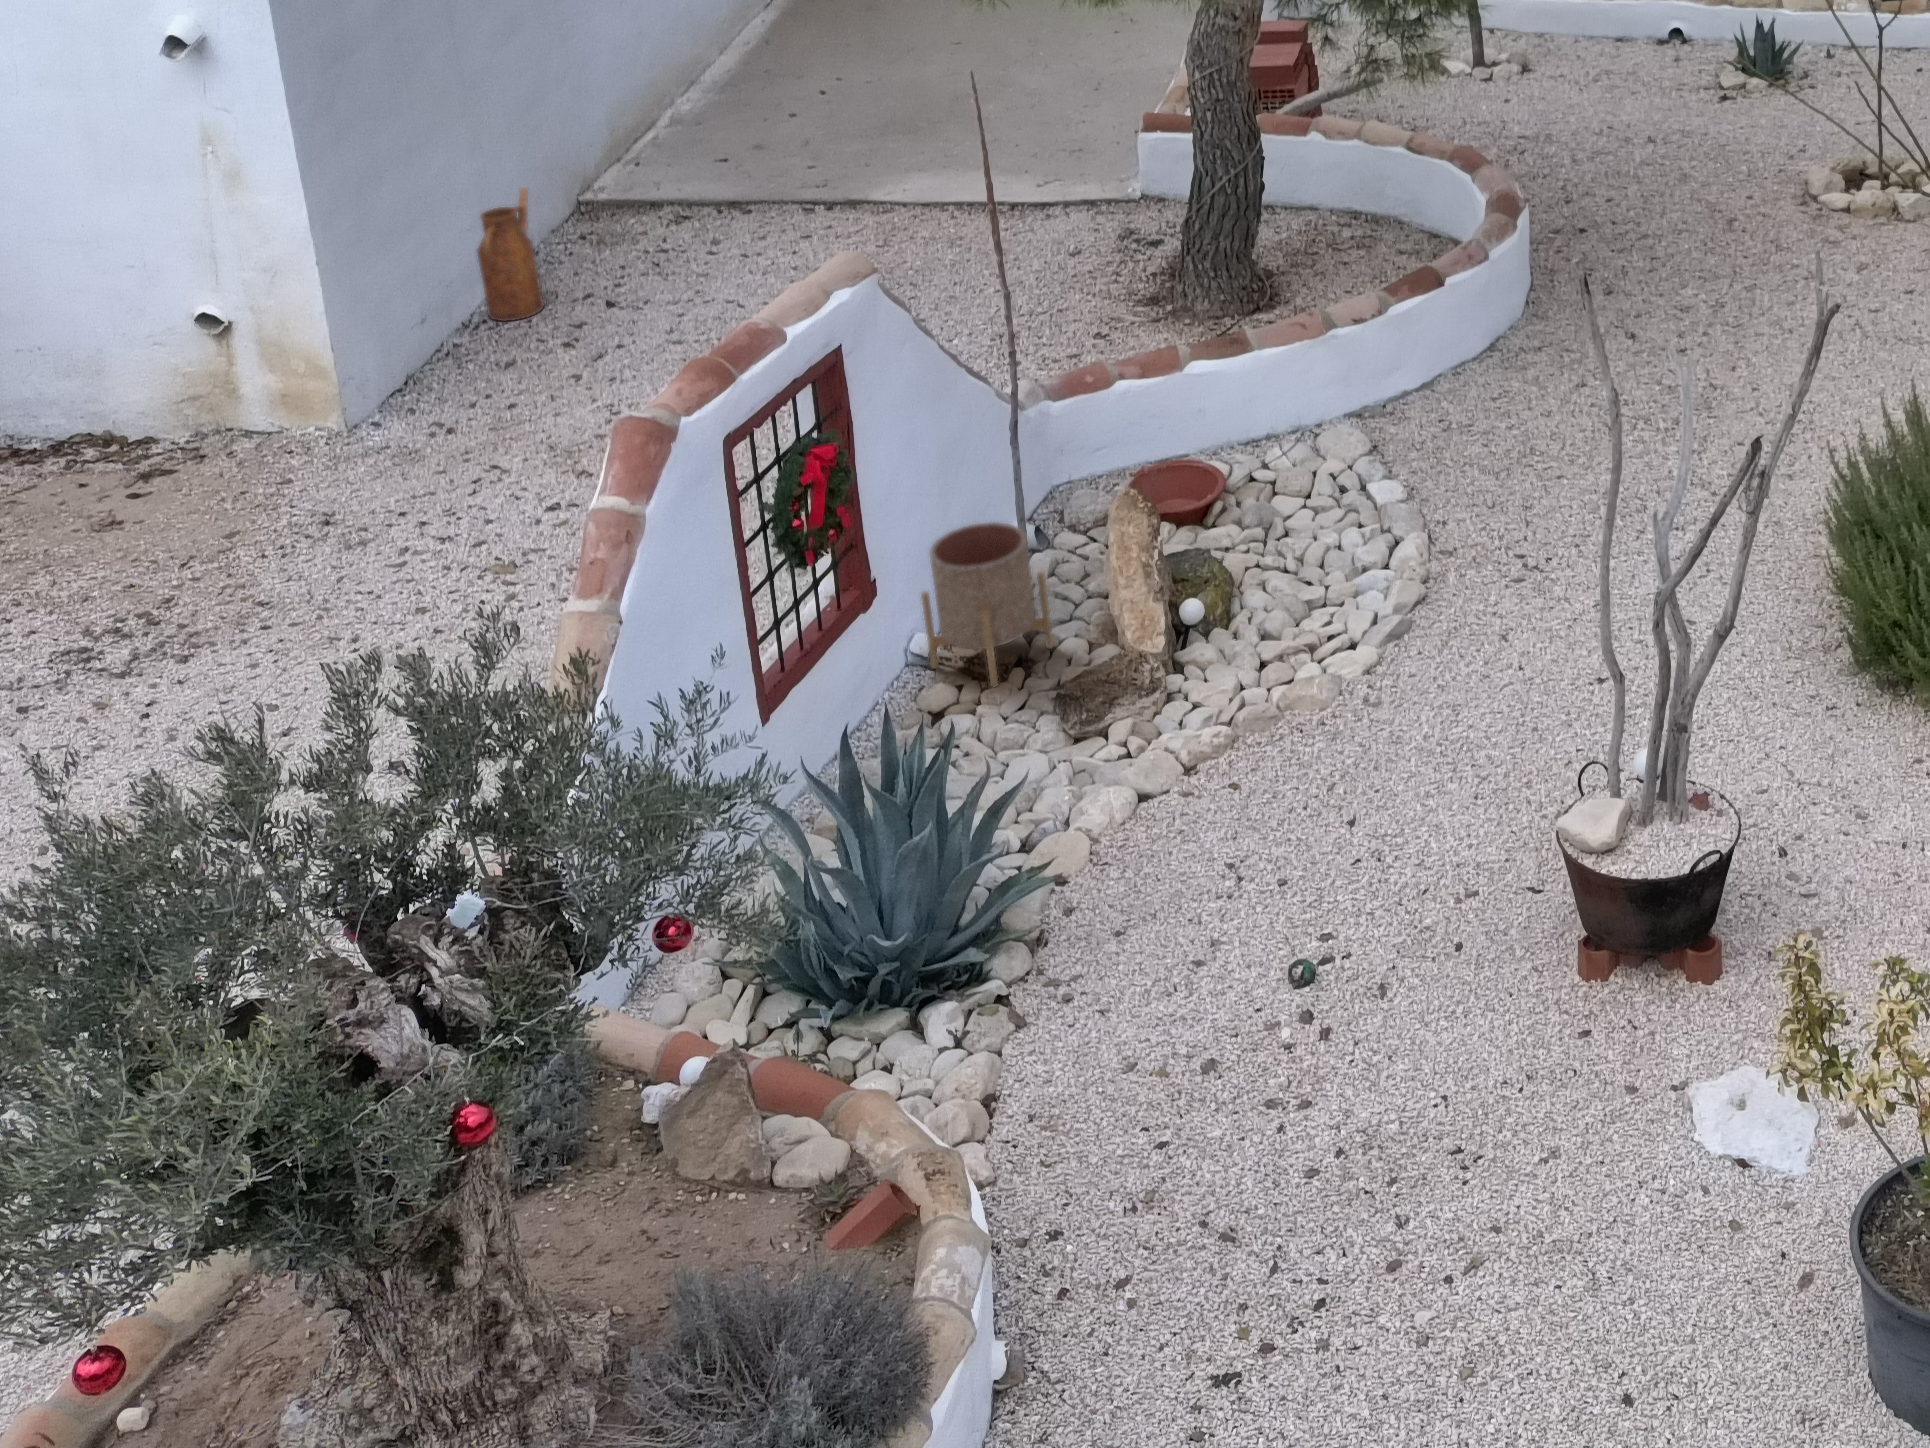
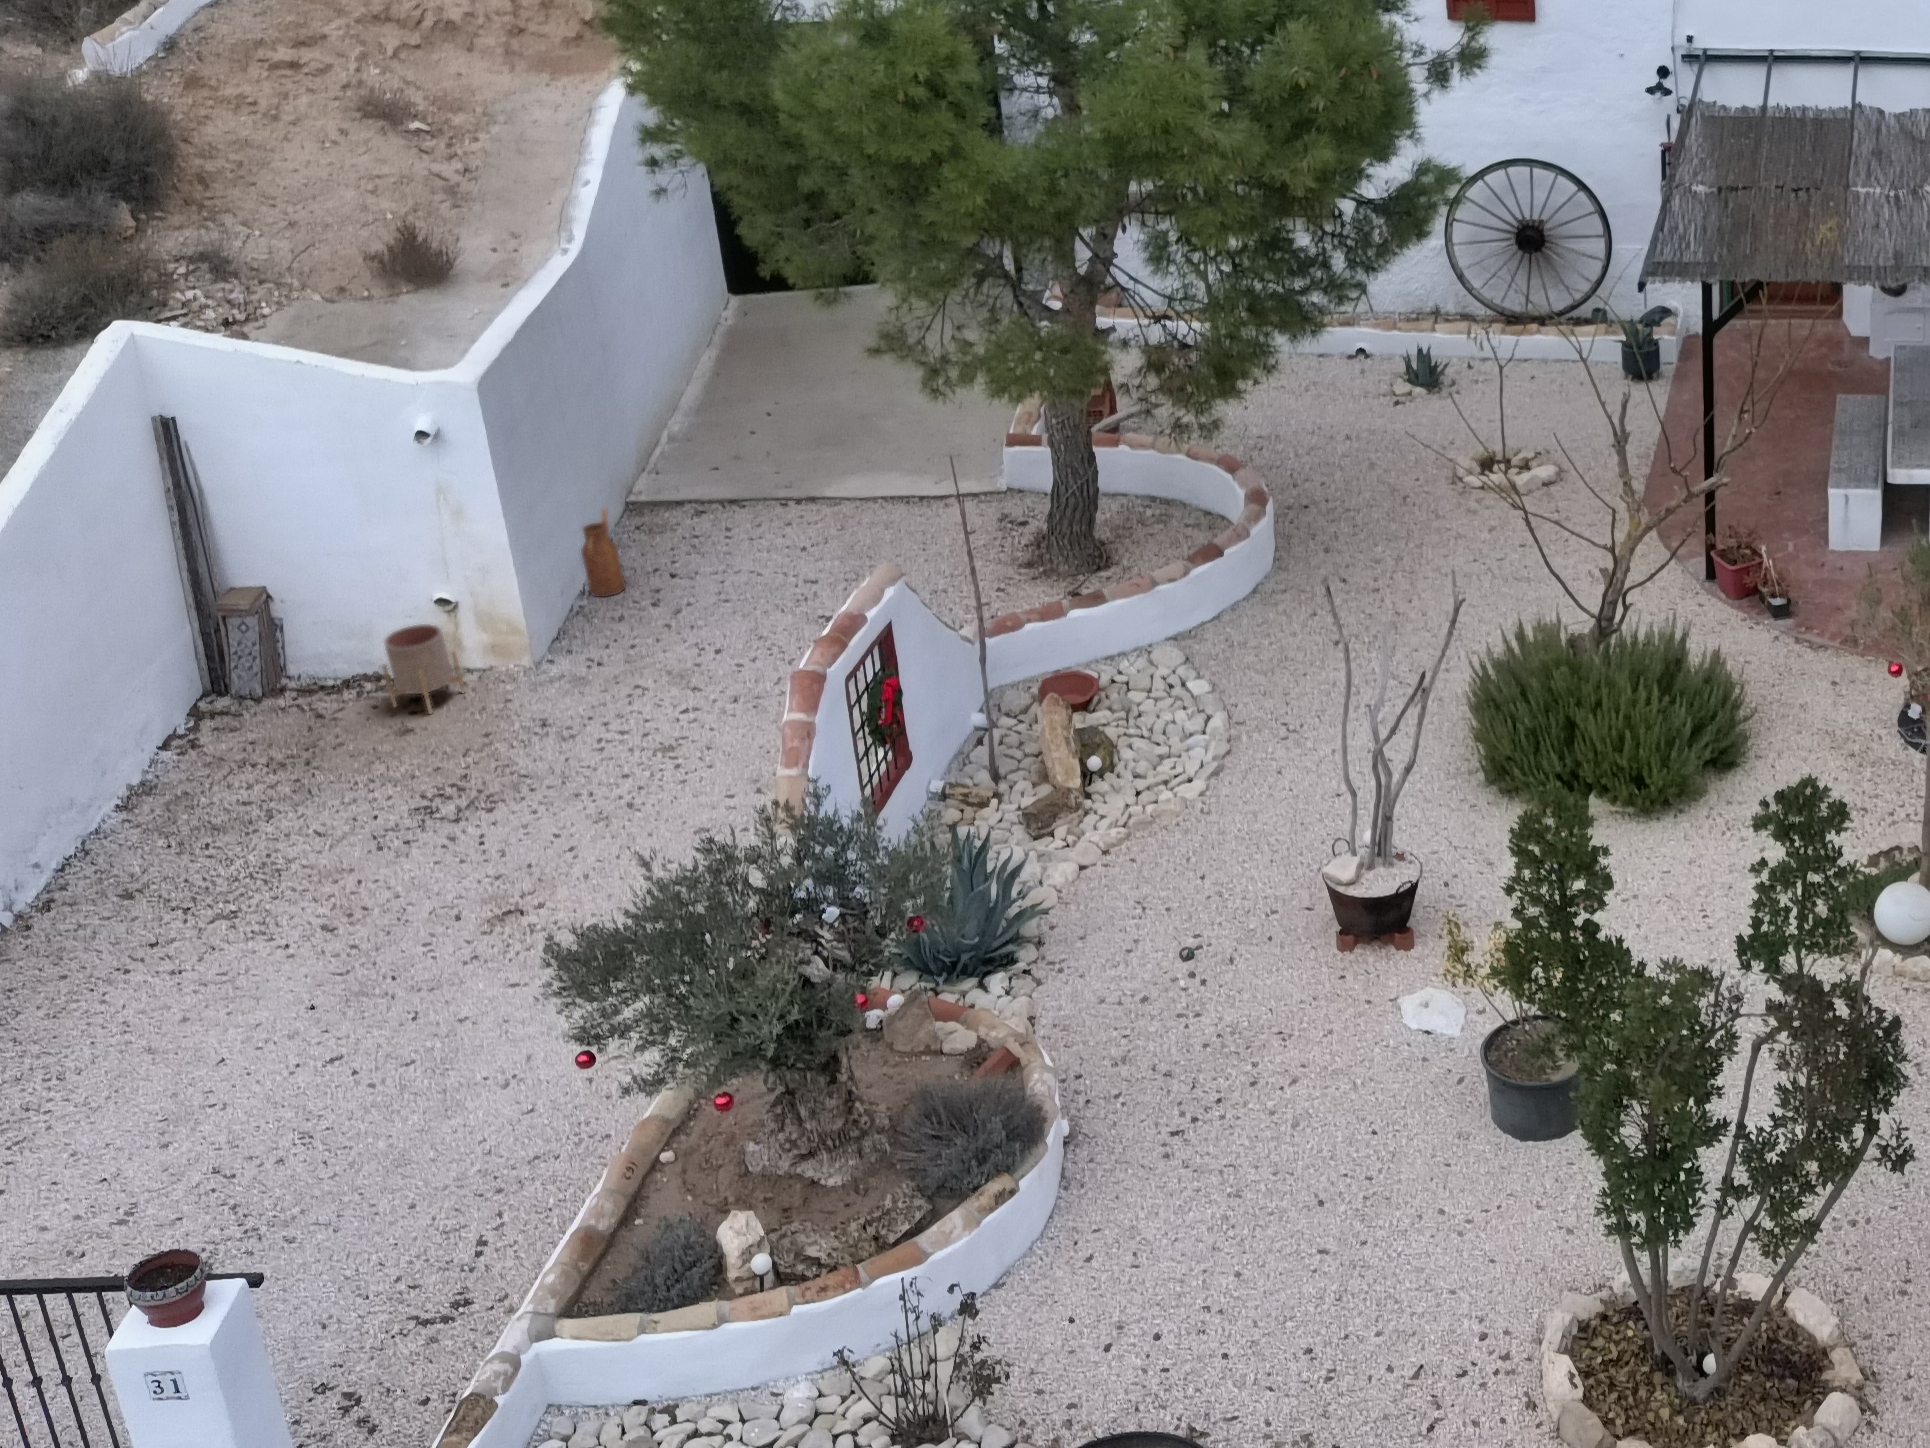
planter: present [921,522,1053,687] -> present [382,624,465,713]

